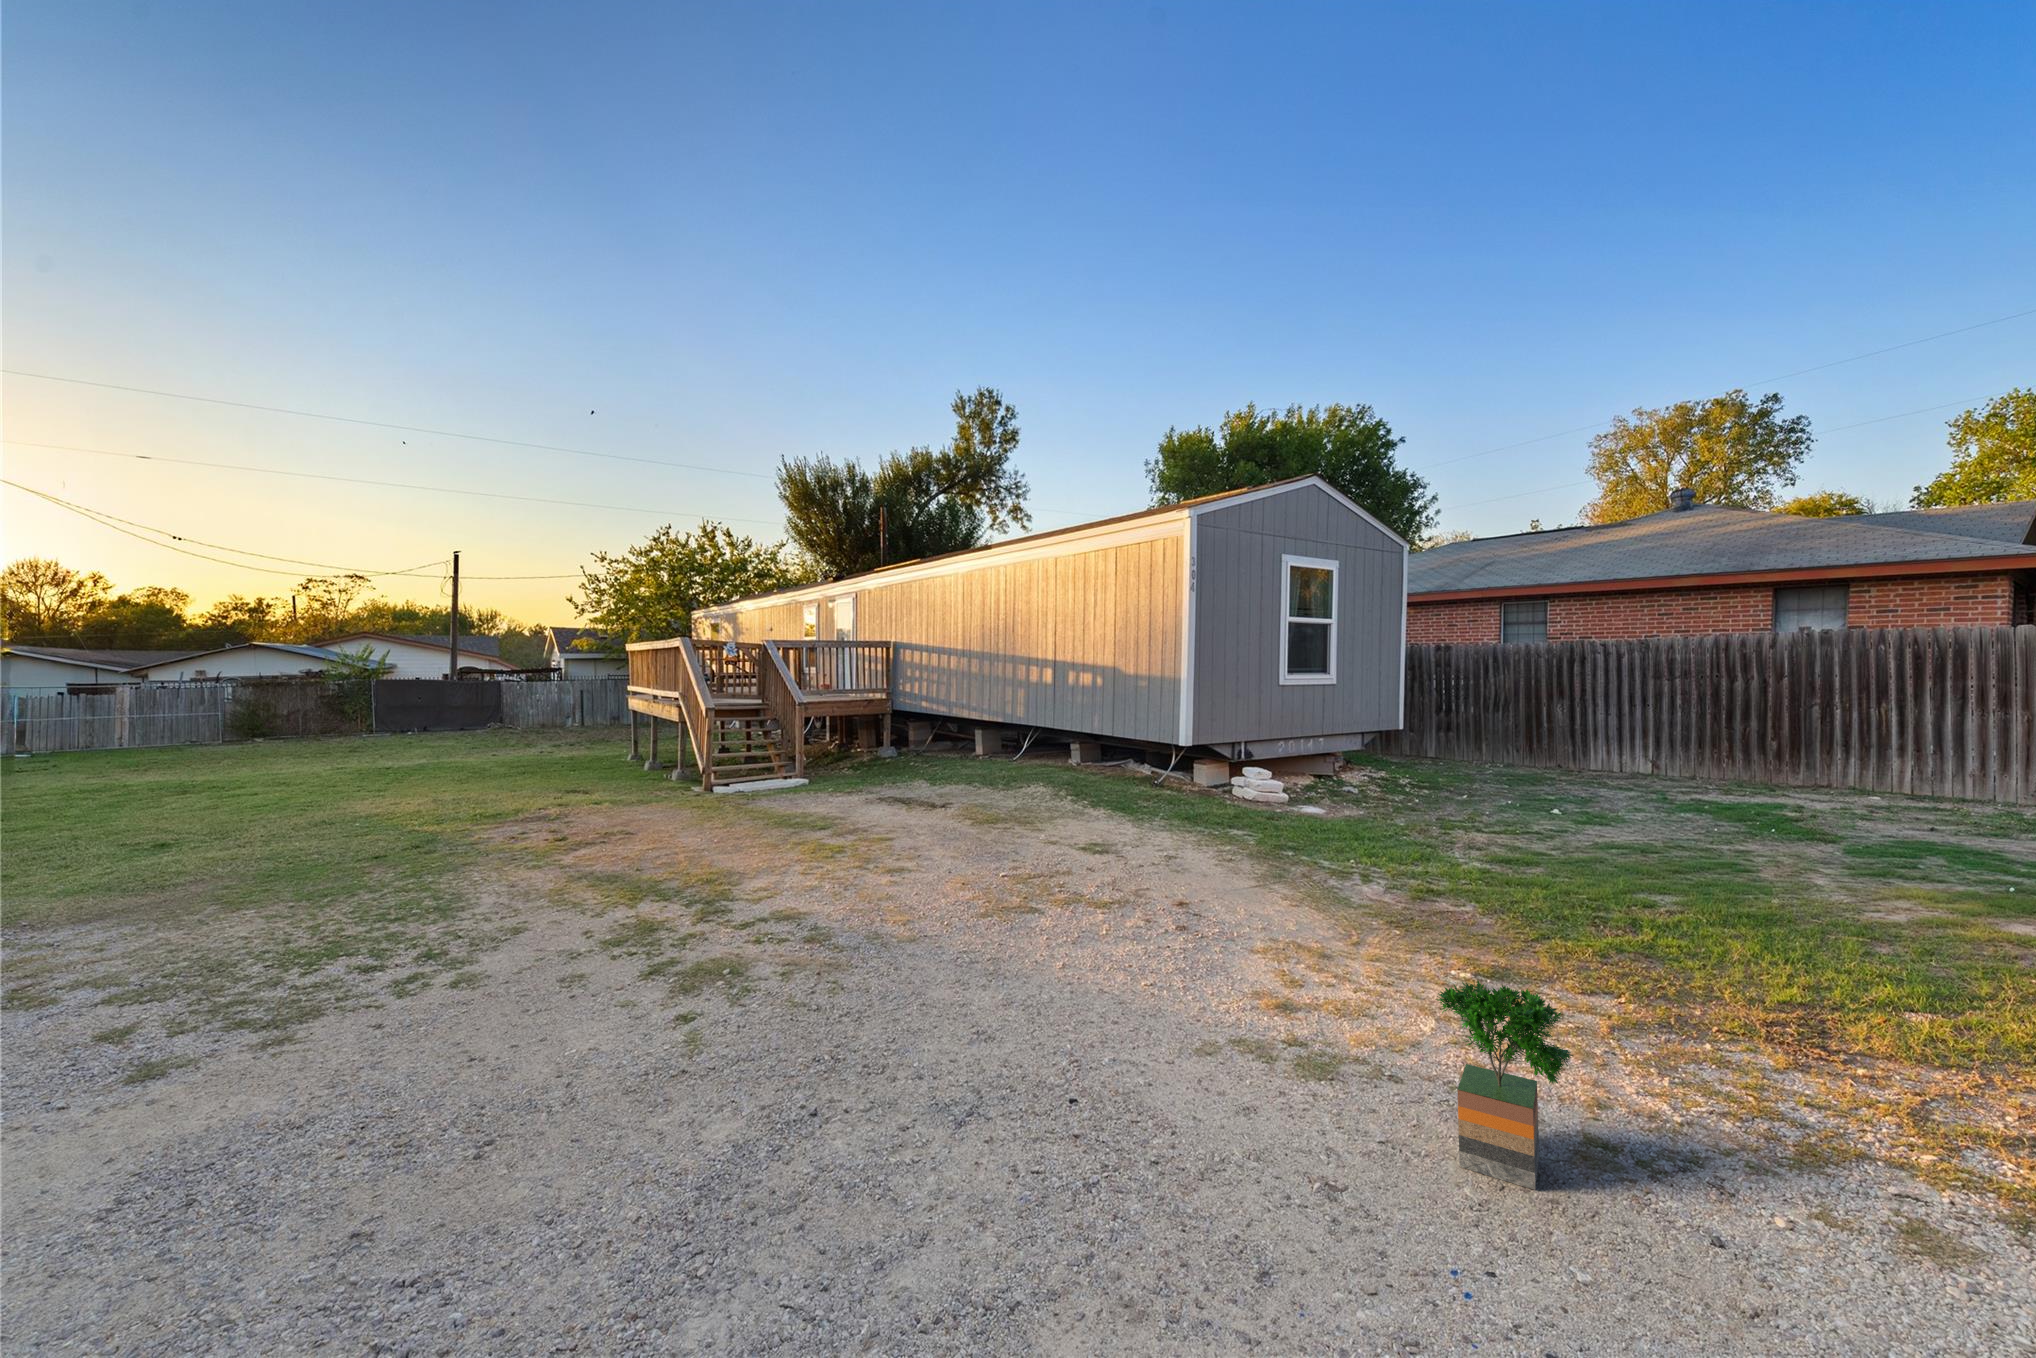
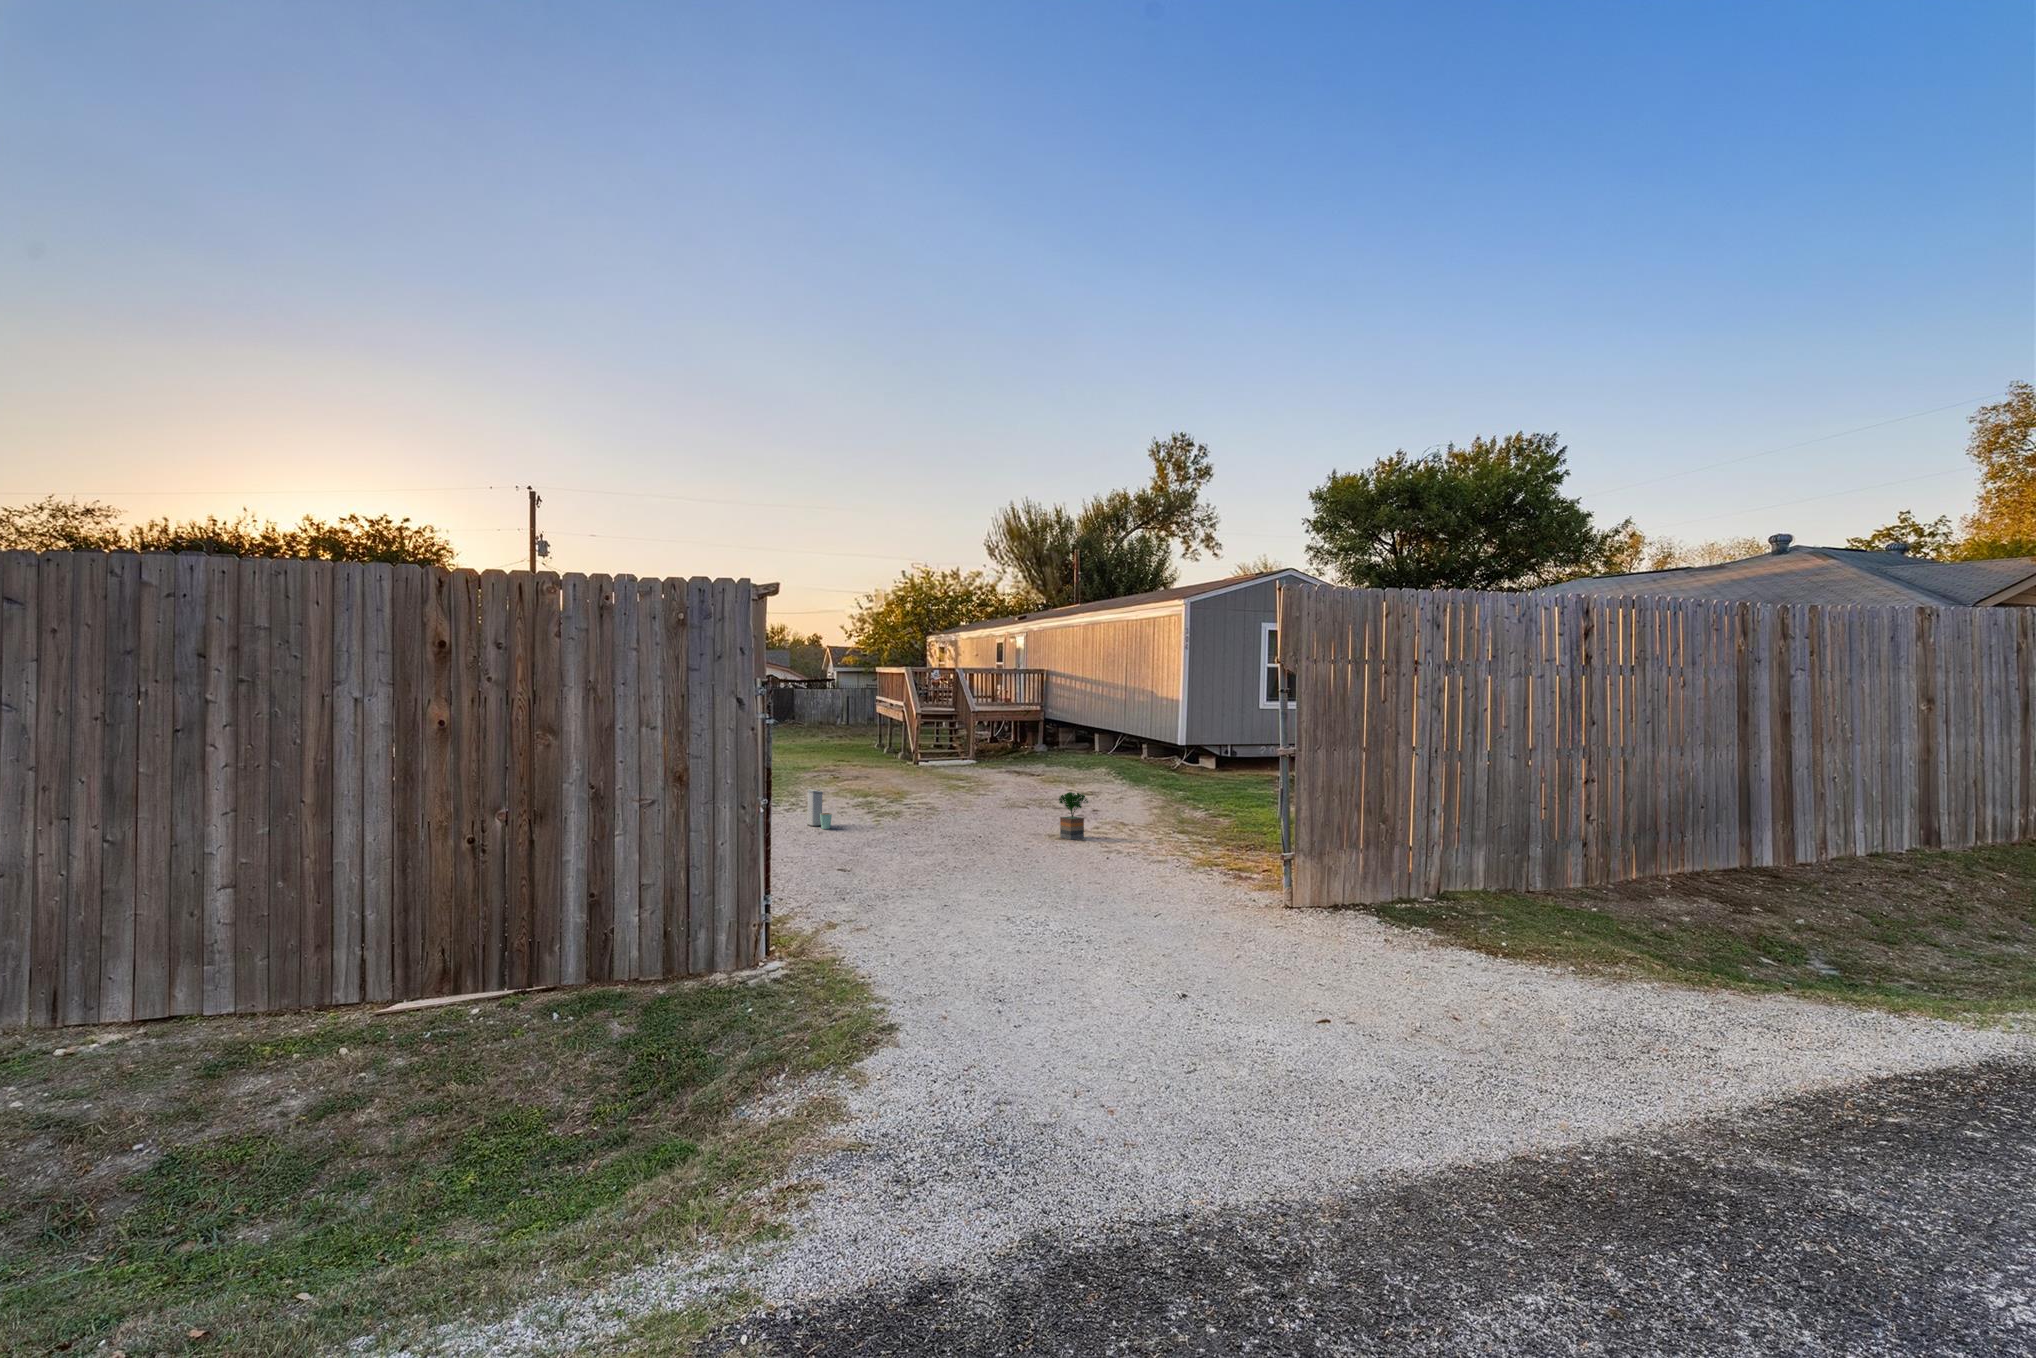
trash can: none [337,1054,457,1275] -> present [807,789,832,829]

